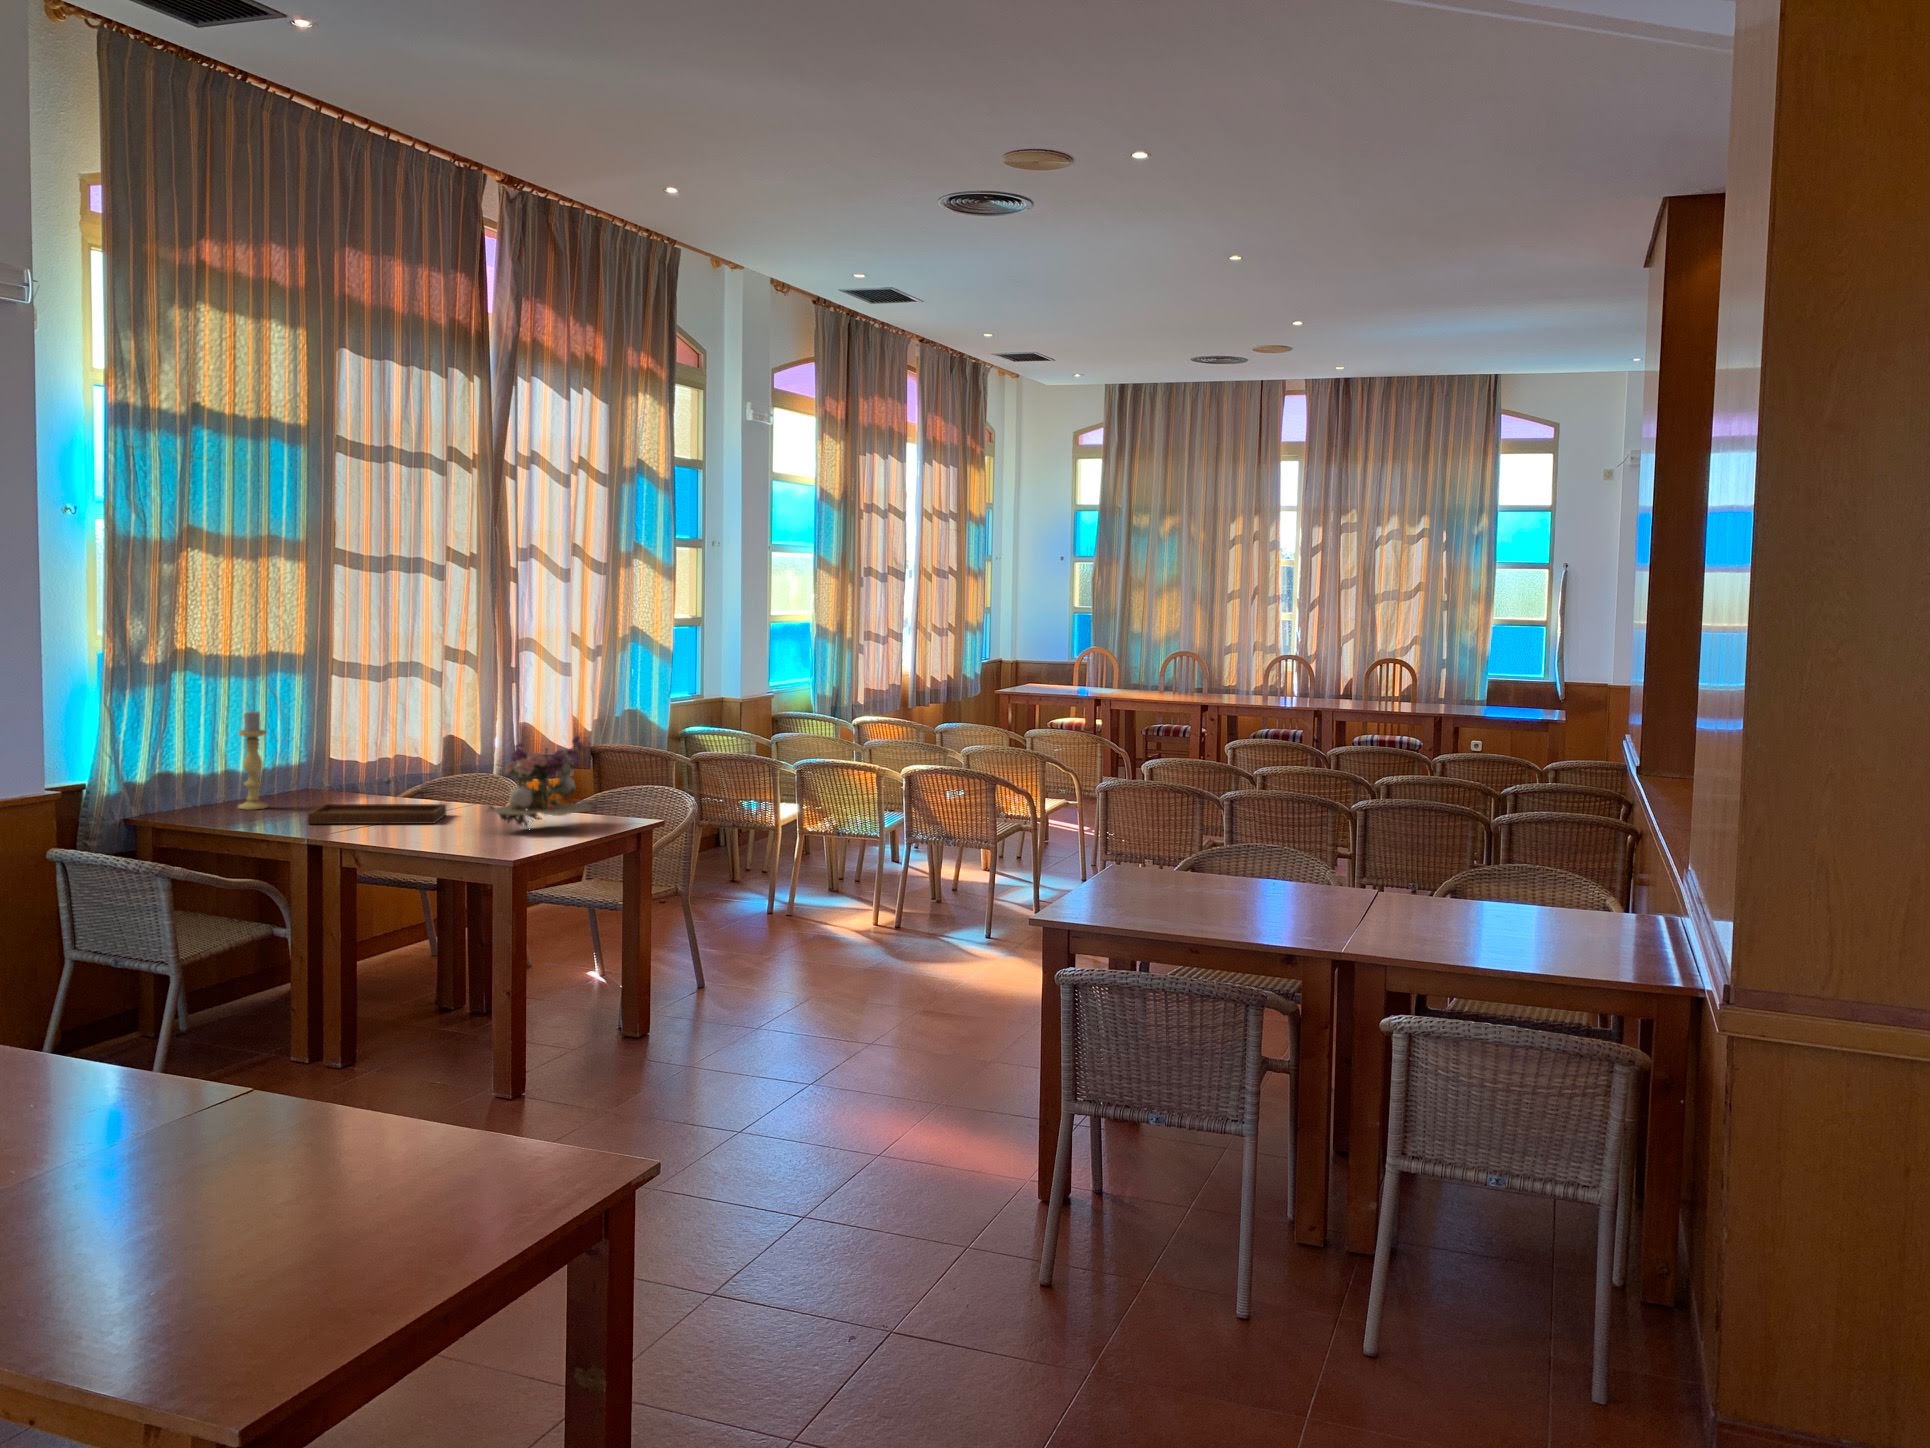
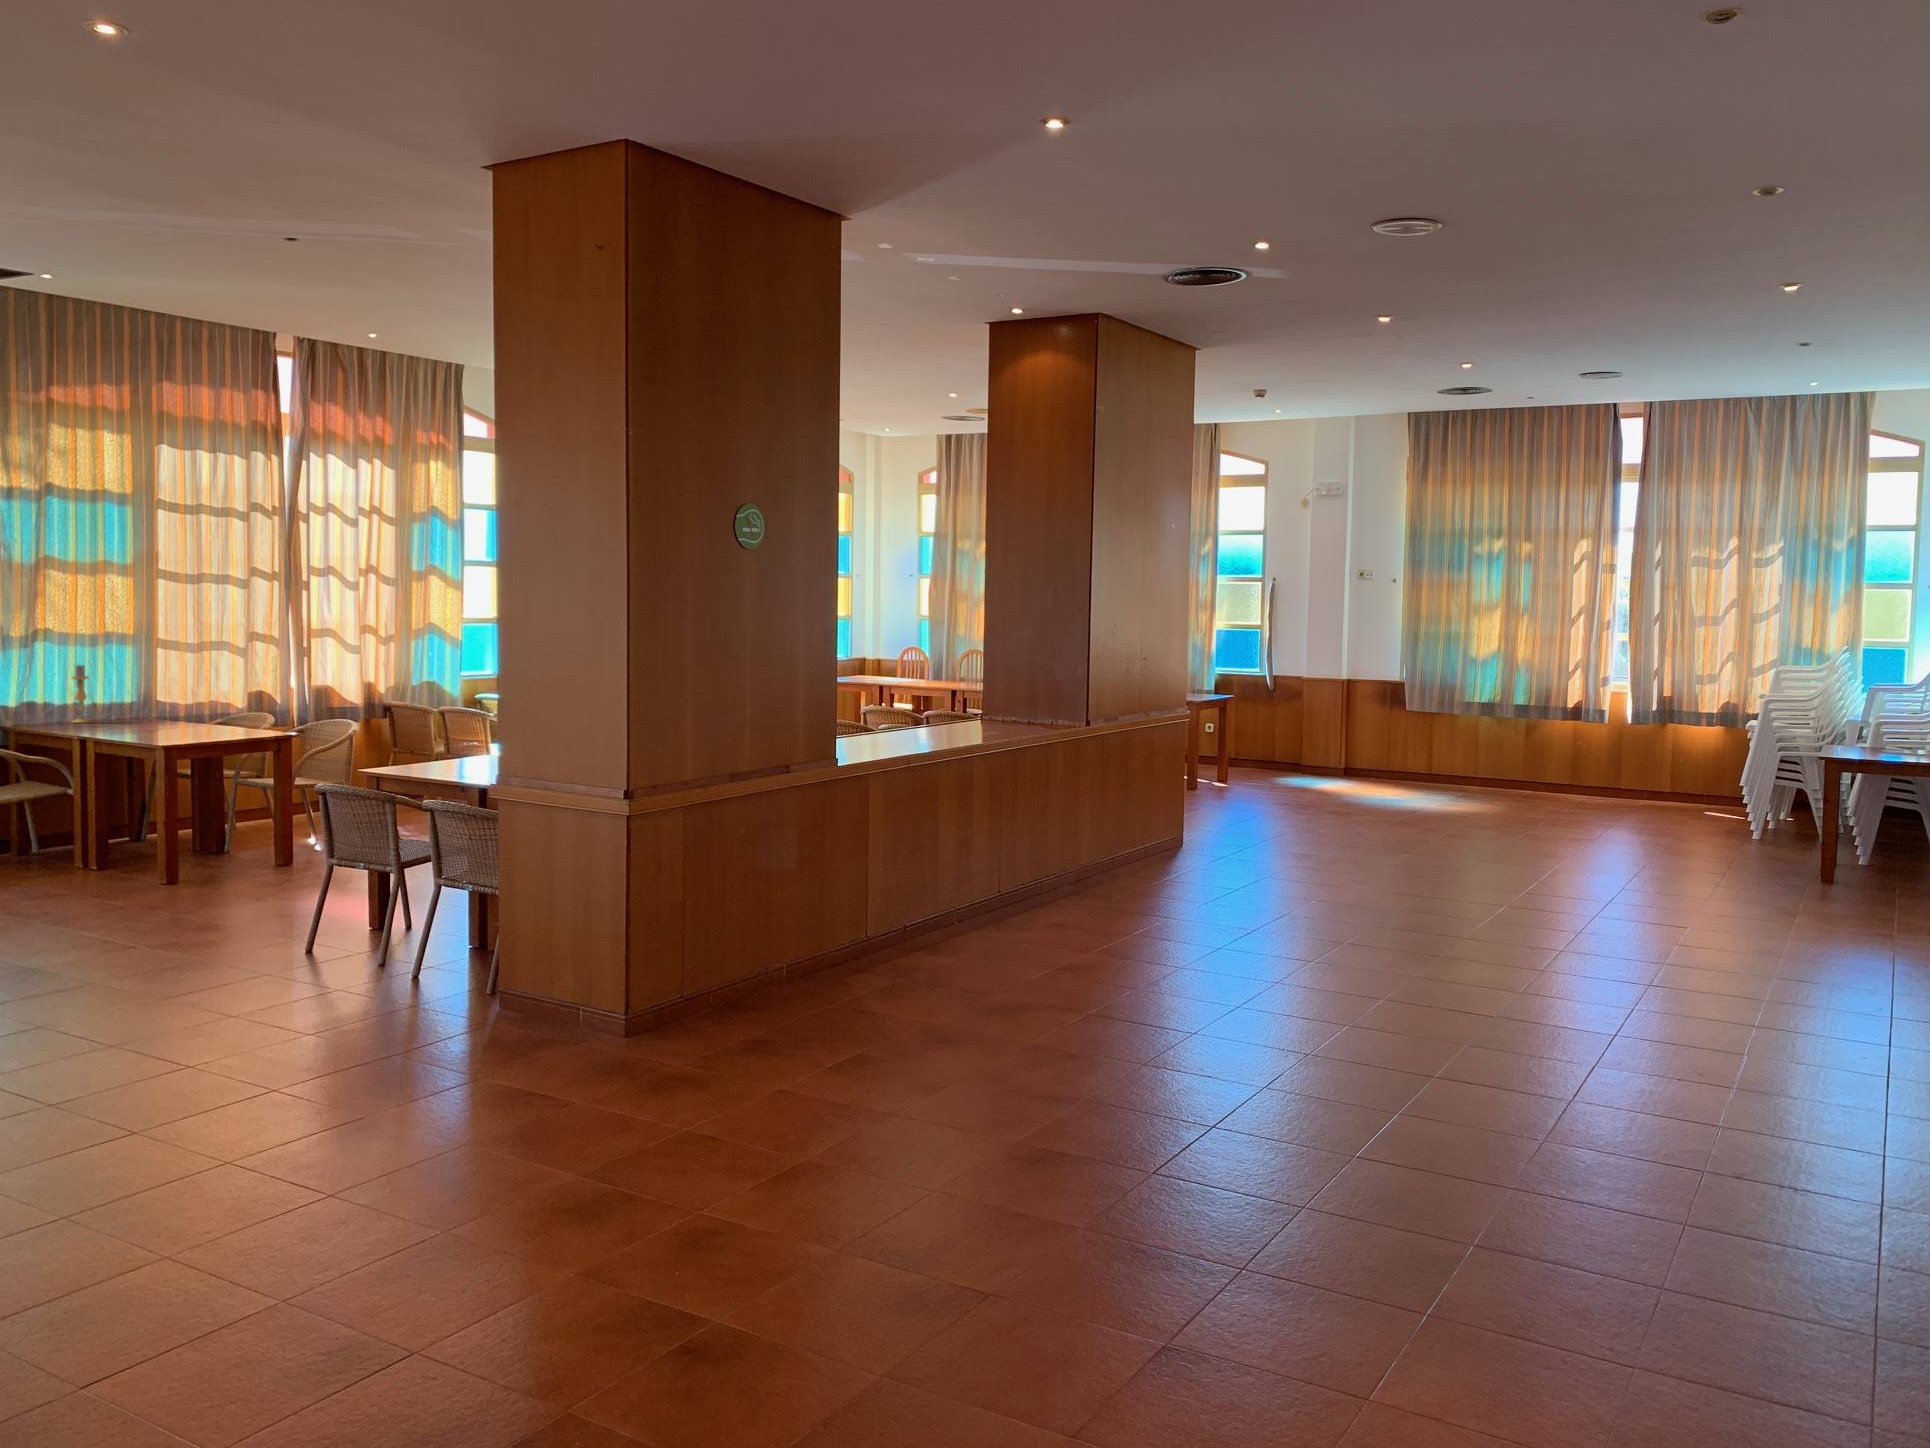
flower arrangement: present [486,736,597,827] -> none [177,672,258,727]
tray: present [308,778,446,824] -> none [91,701,182,726]

